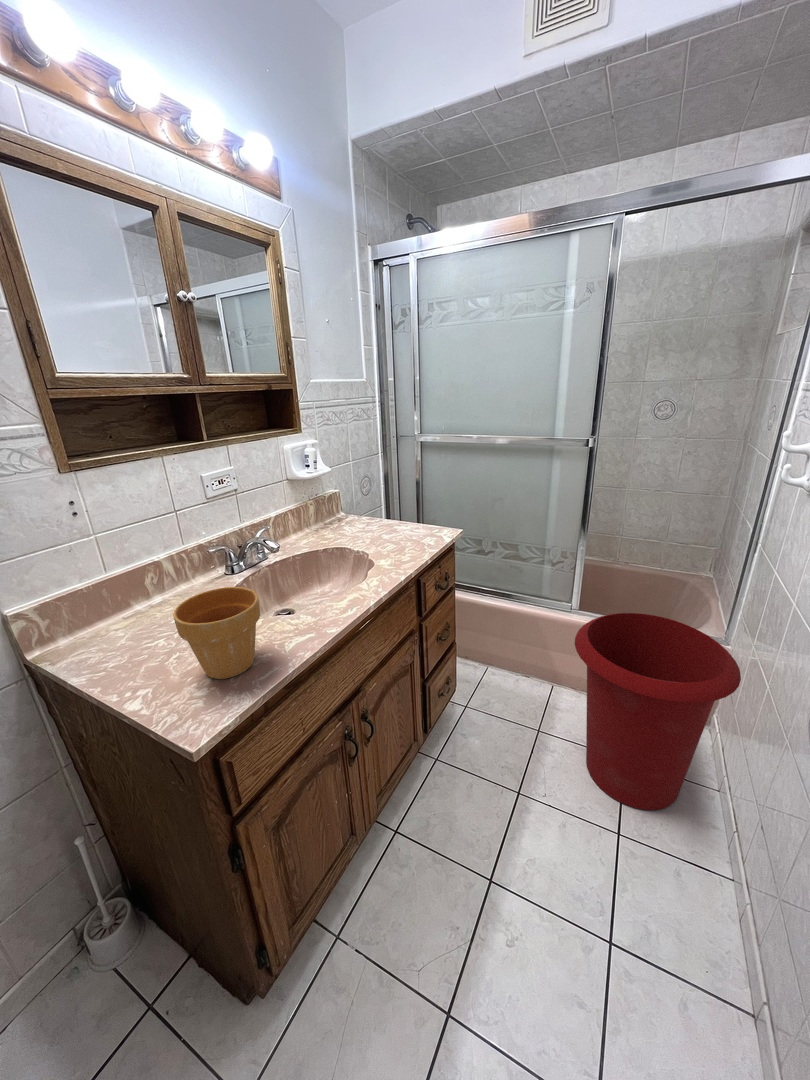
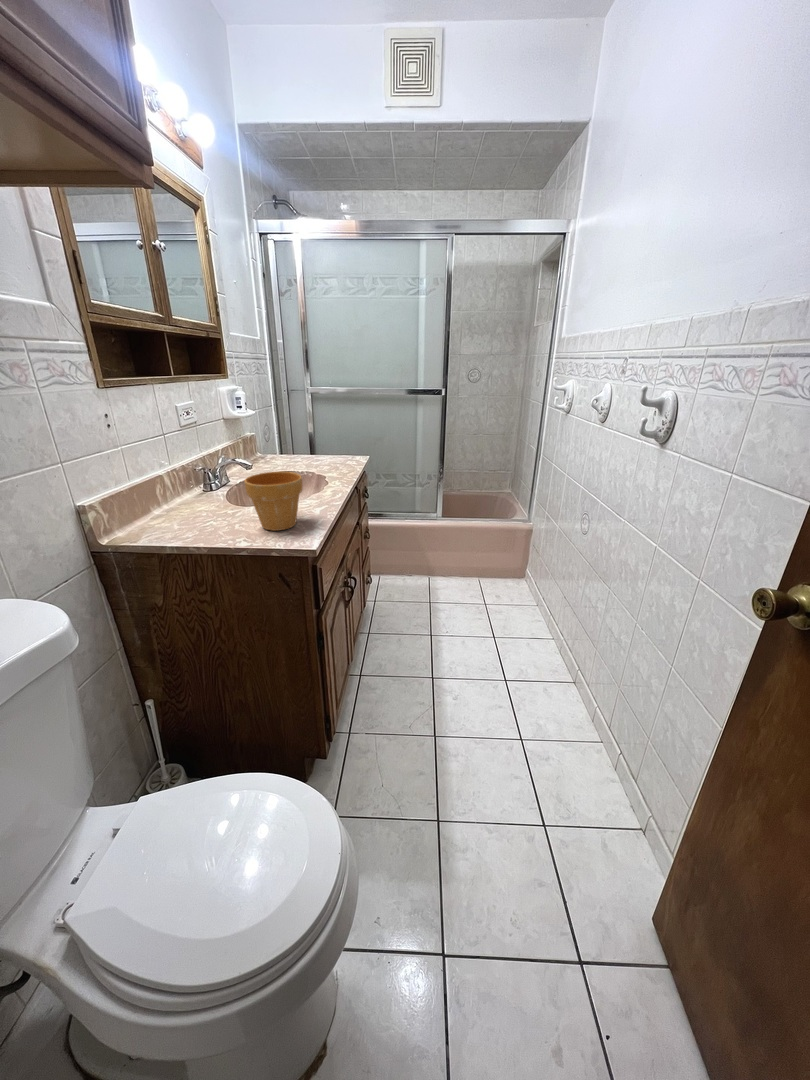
waste bin: present [575,613,741,810] -> none [453,506,545,623]

